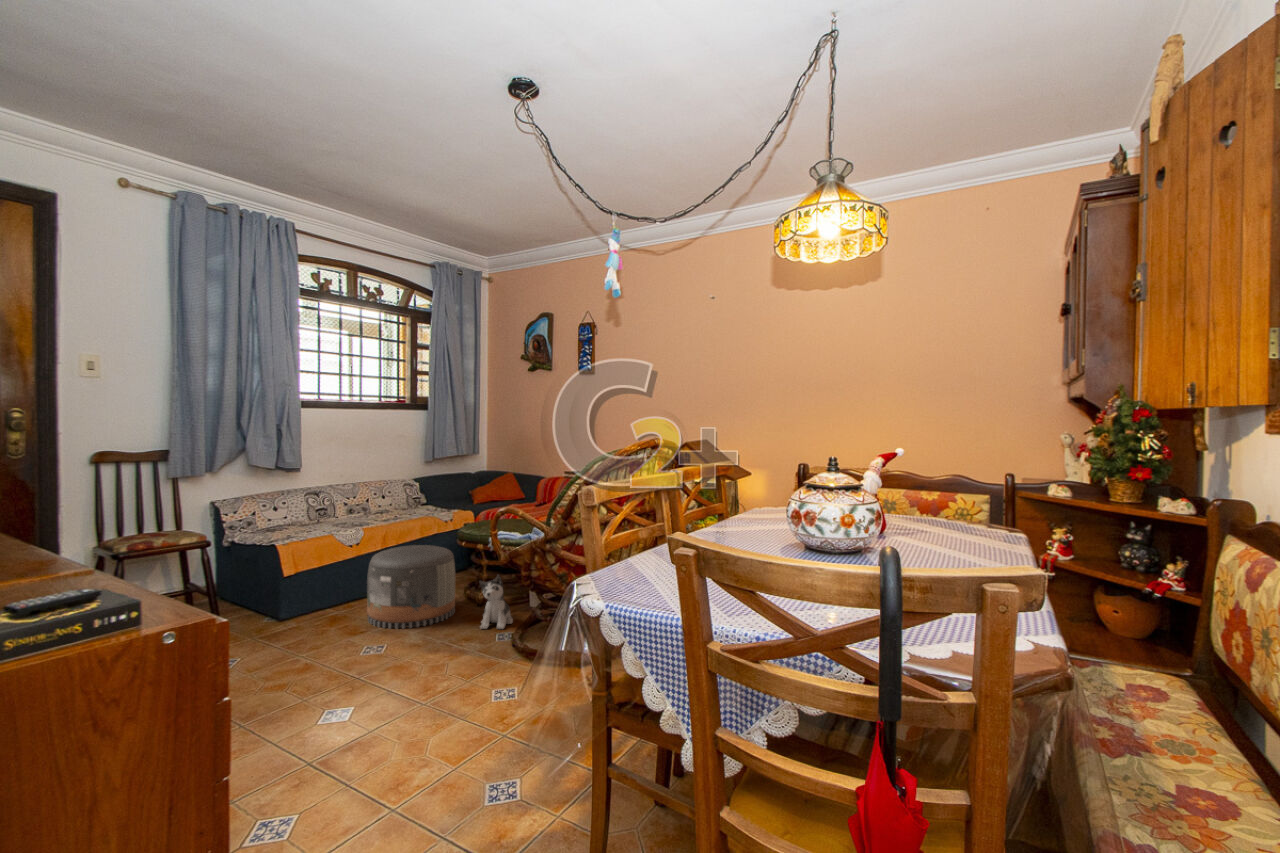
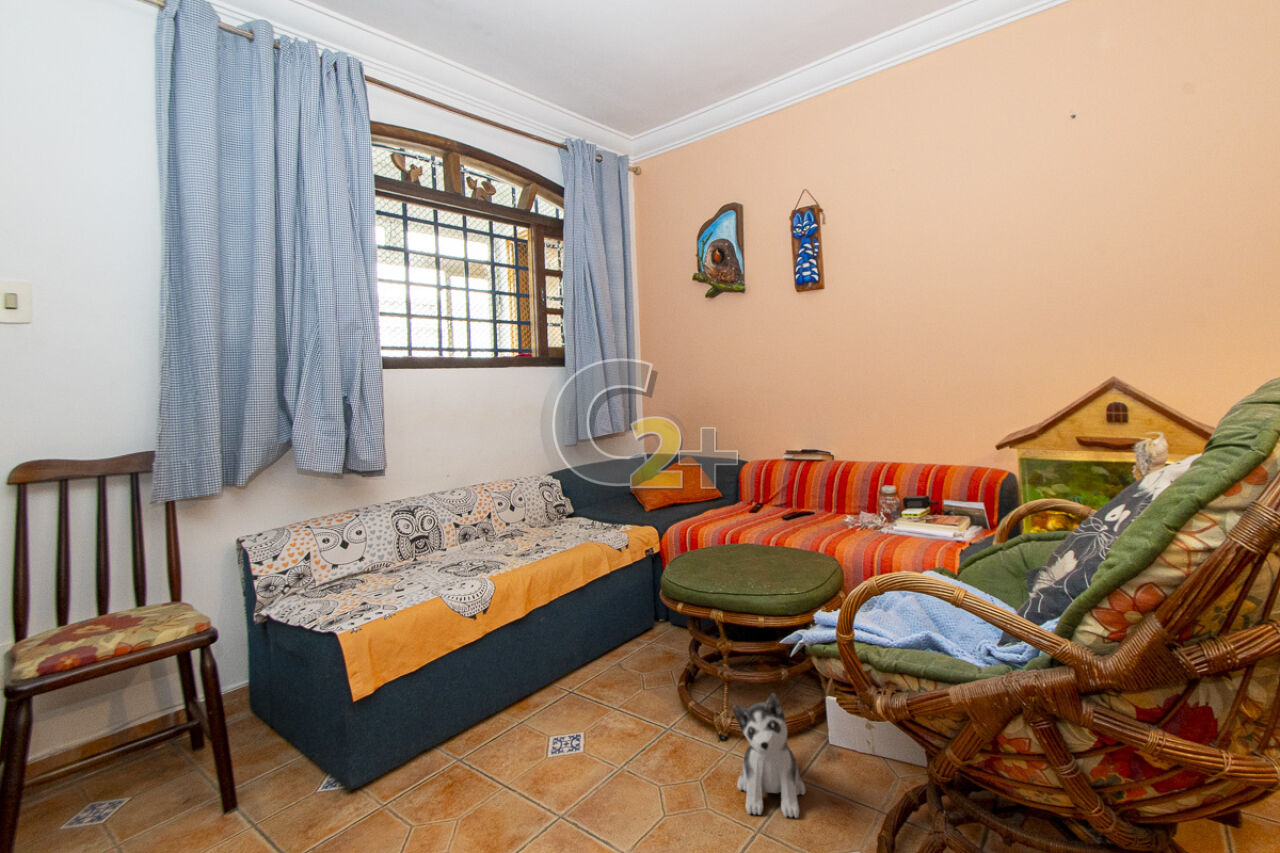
pouf: present [367,545,455,629] -> none [508,610,670,804]

